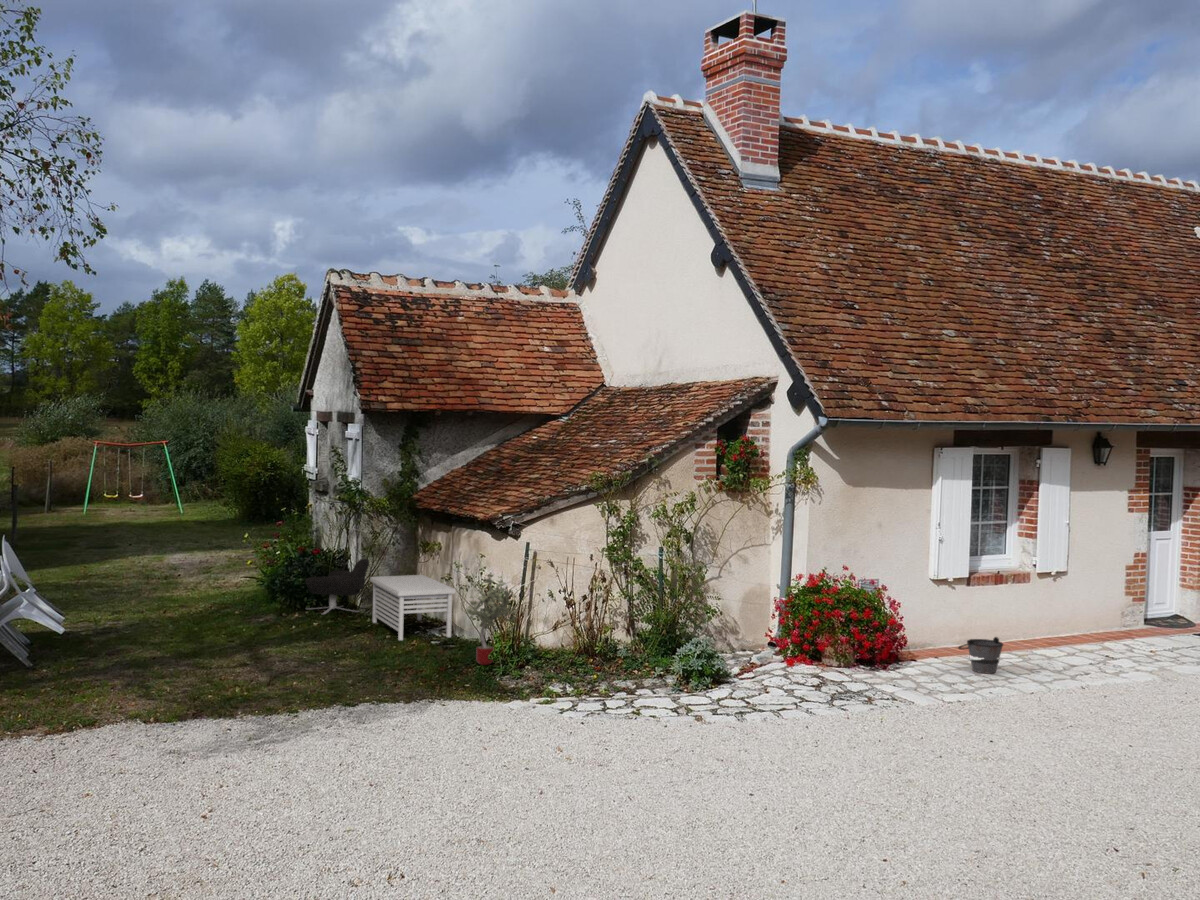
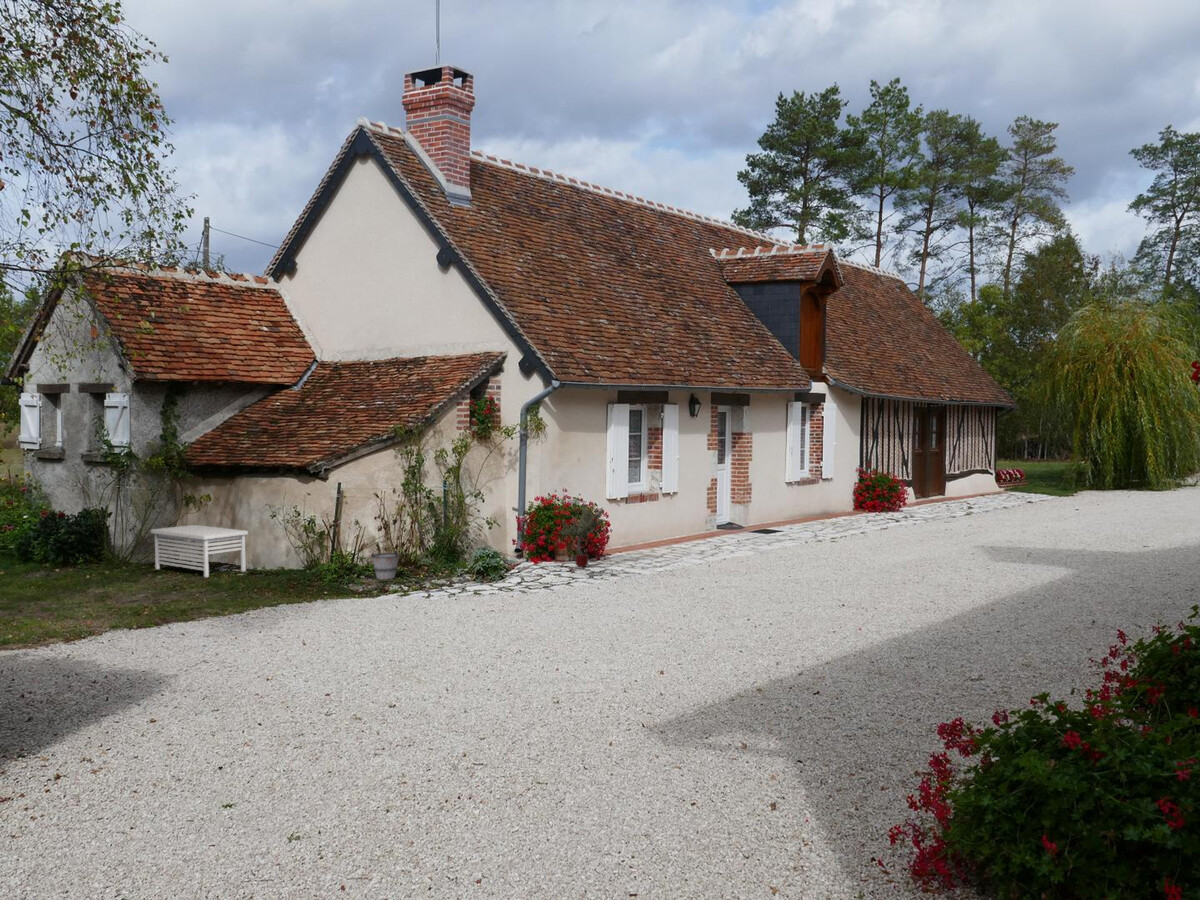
lounge chair: present [305,558,369,614] -> none [70,513,139,569]
potted tree: present [466,575,518,665] -> present [560,501,604,567]
bucket: present [958,637,1003,674] -> present [366,550,399,579]

